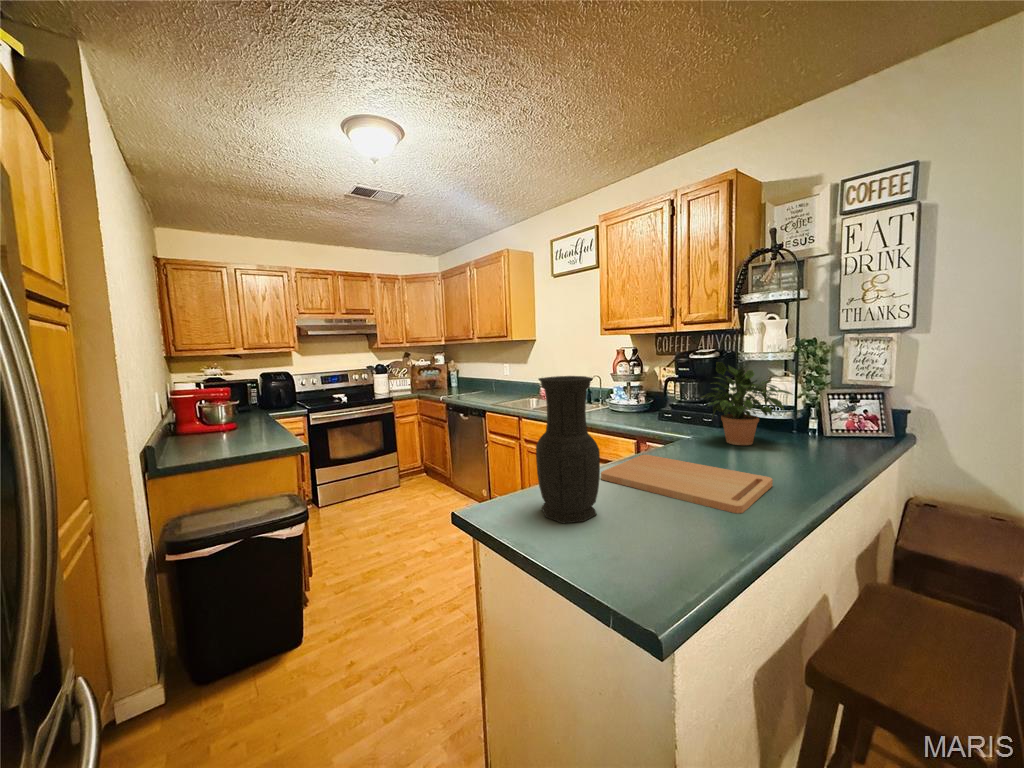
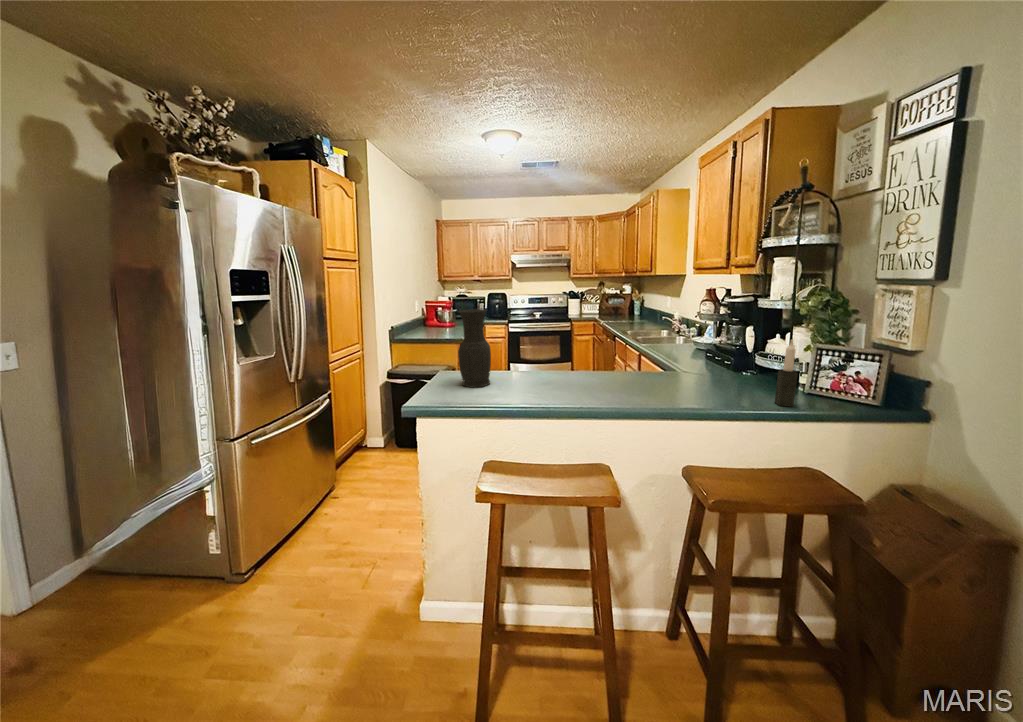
potted plant: present [703,362,792,445] -> none [665,306,752,384]
candle: none [841,385,862,452] -> present [775,340,797,407]
cutting board: present [601,455,773,513] -> none [532,371,612,403]

